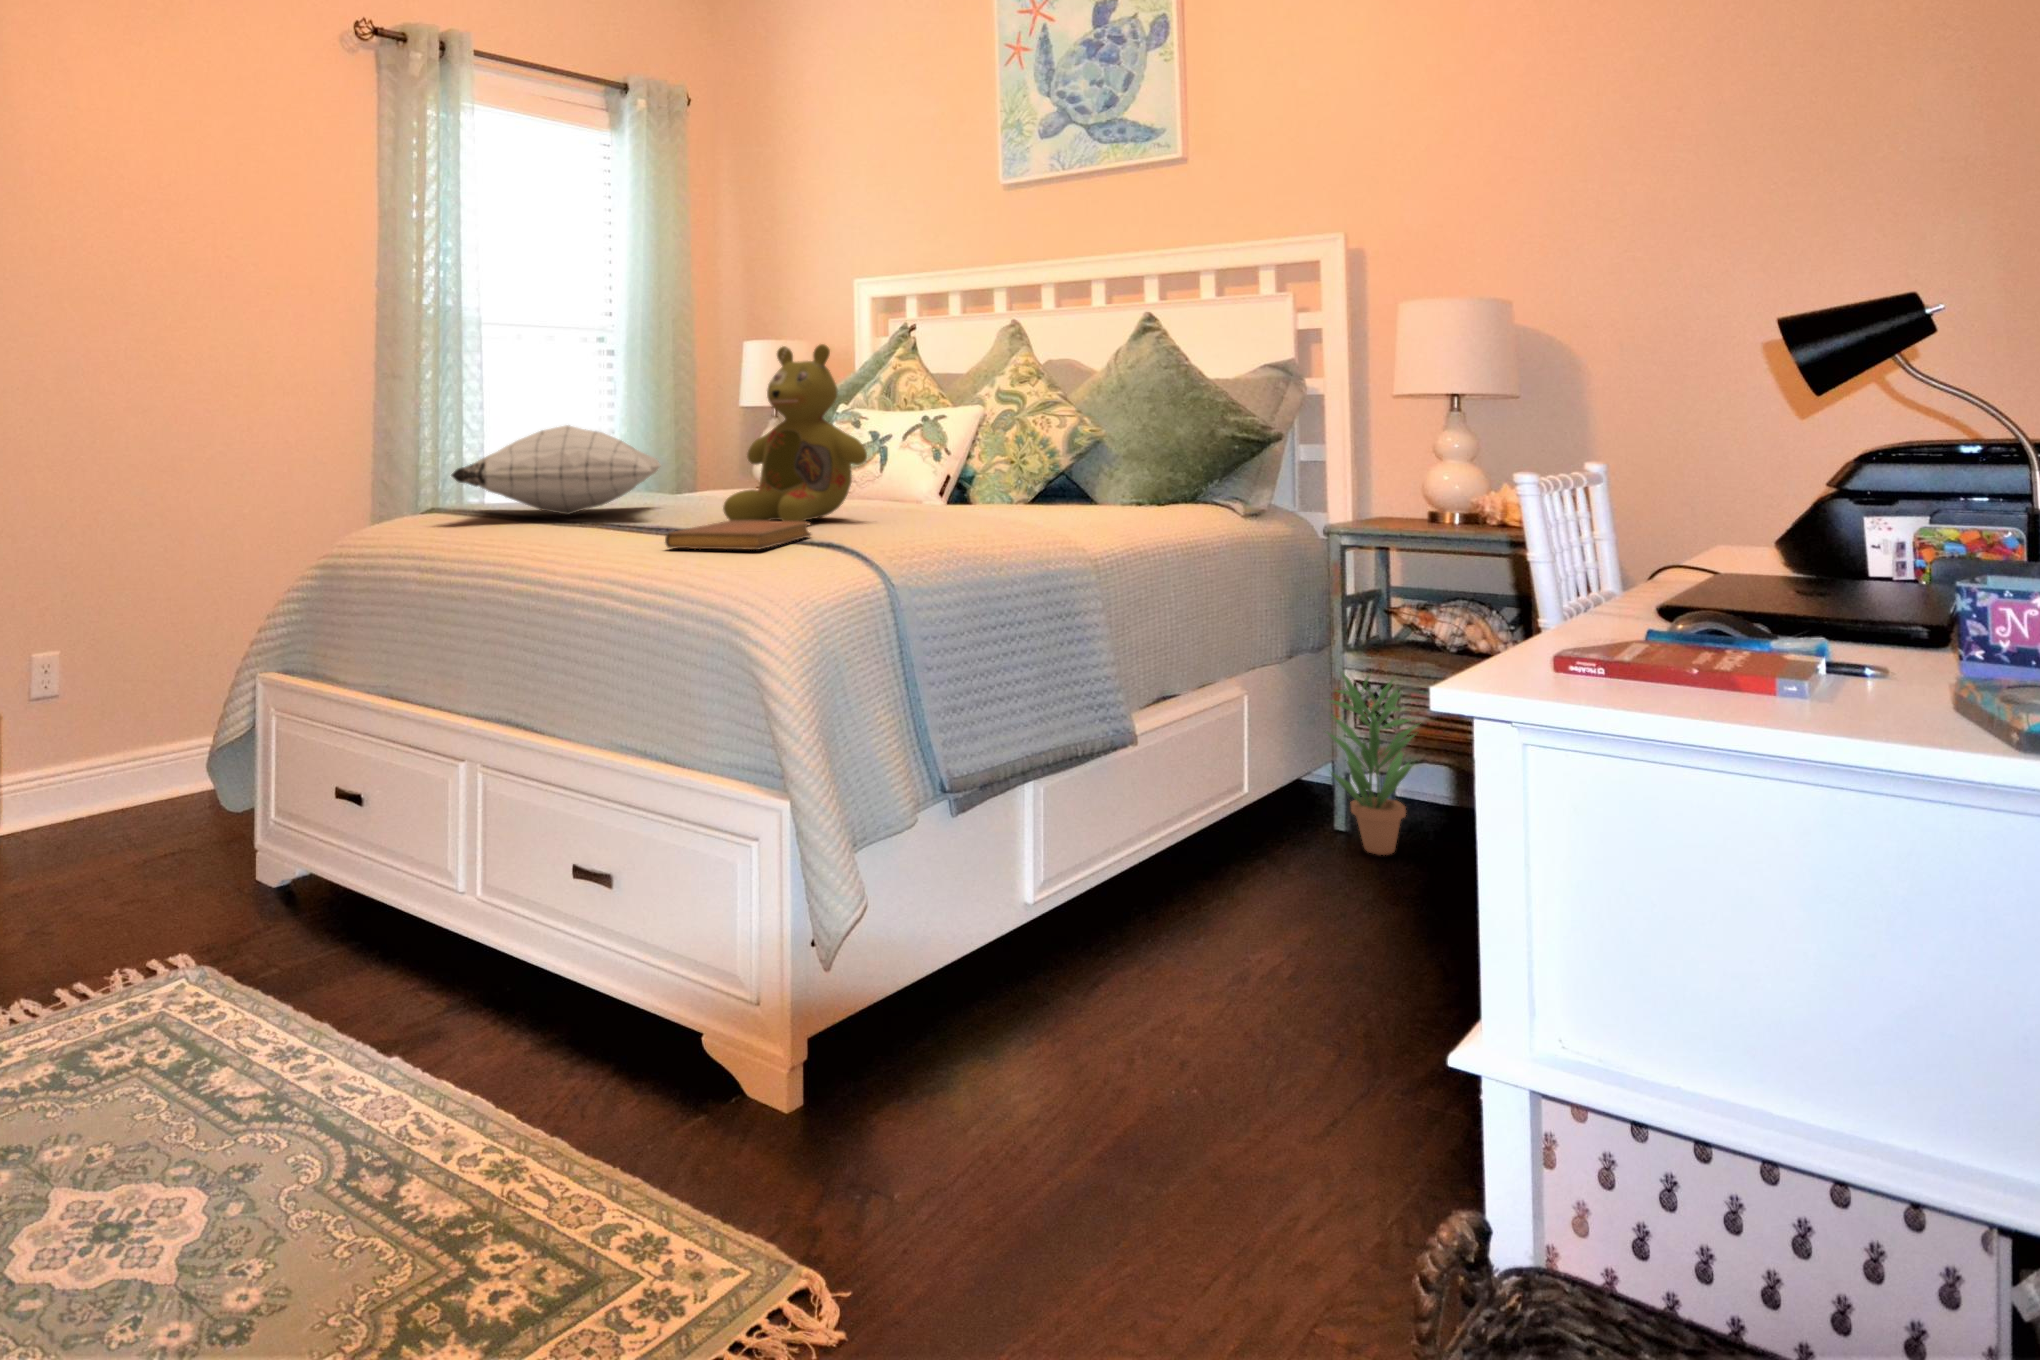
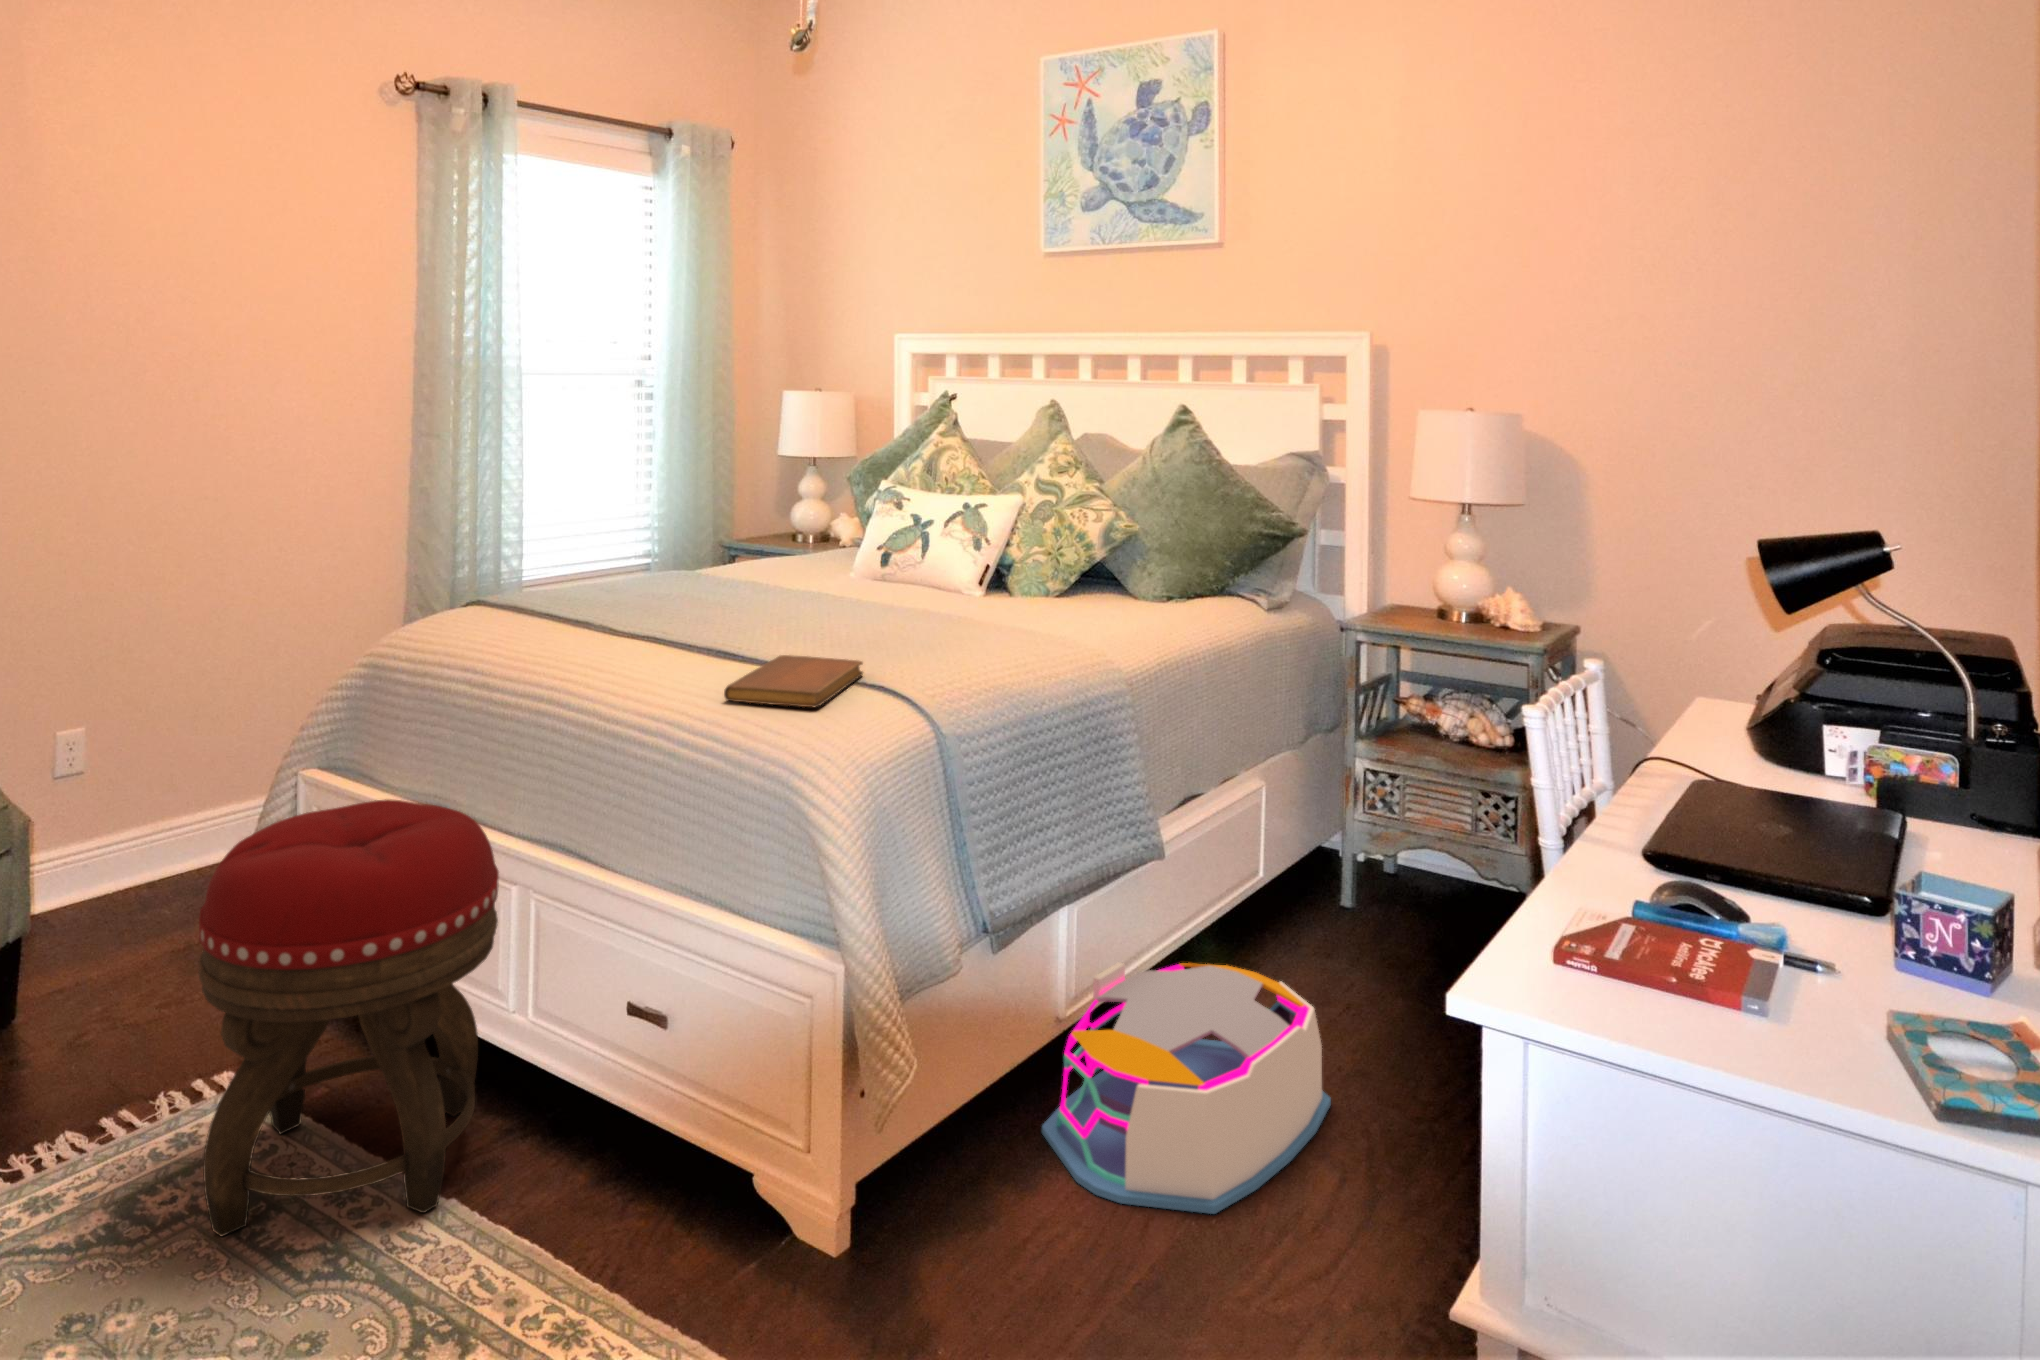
stuffed bear: present [723,344,867,522] -> none [775,465,916,648]
pillow: present [451,425,660,515] -> none [504,530,712,618]
footstool: none [140,665,441,1085] -> present [198,799,499,1237]
potted plant: present [1328,674,1417,855] -> none [1329,767,1422,939]
storage bin: none [1013,841,1330,1078] -> present [1042,963,1331,1214]

